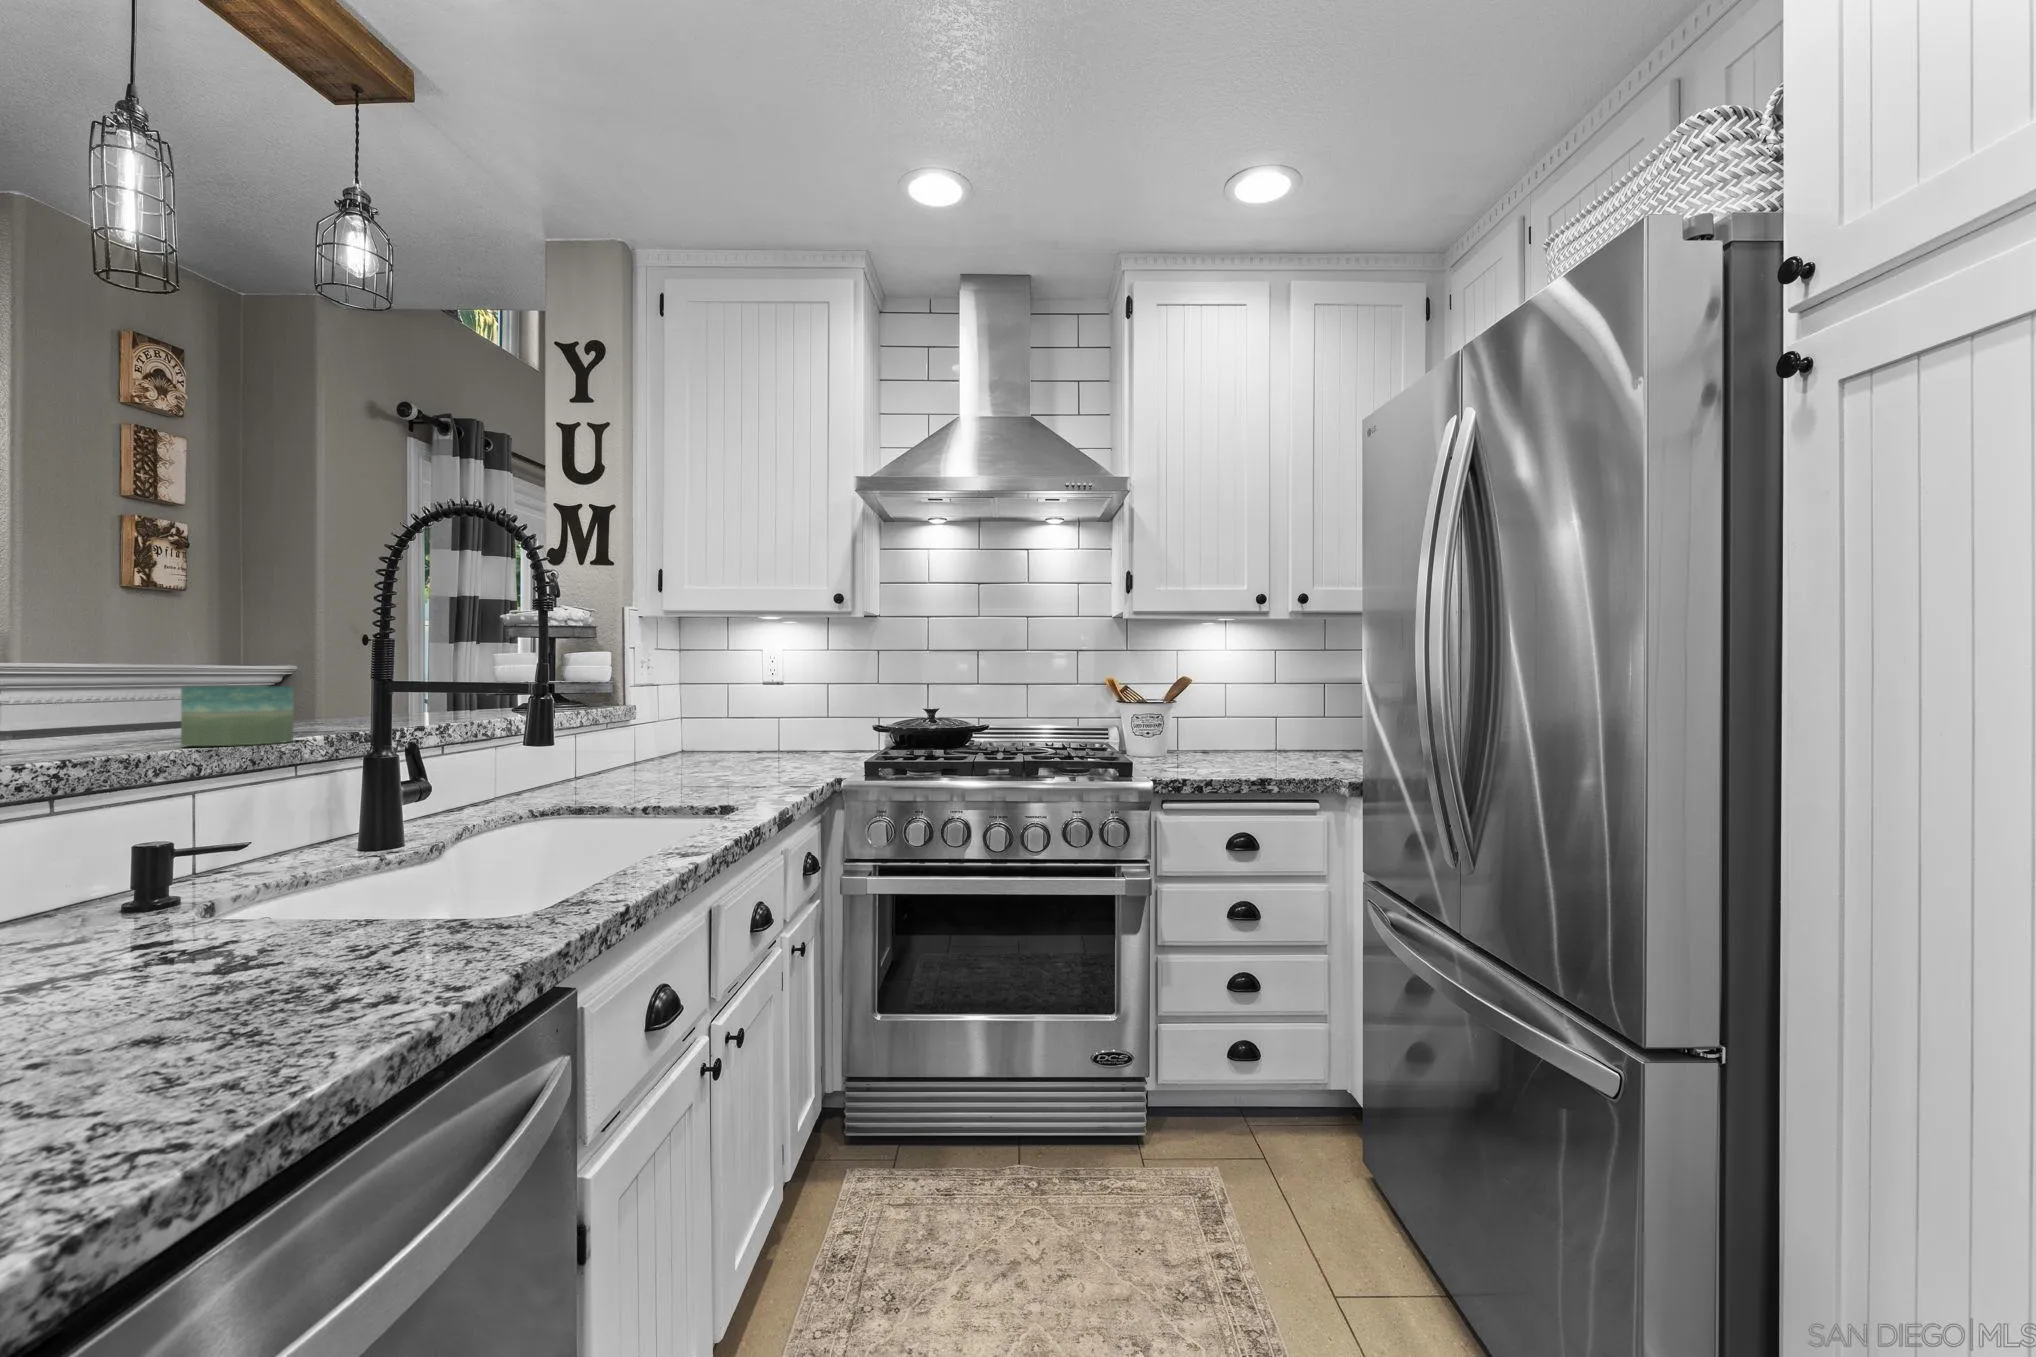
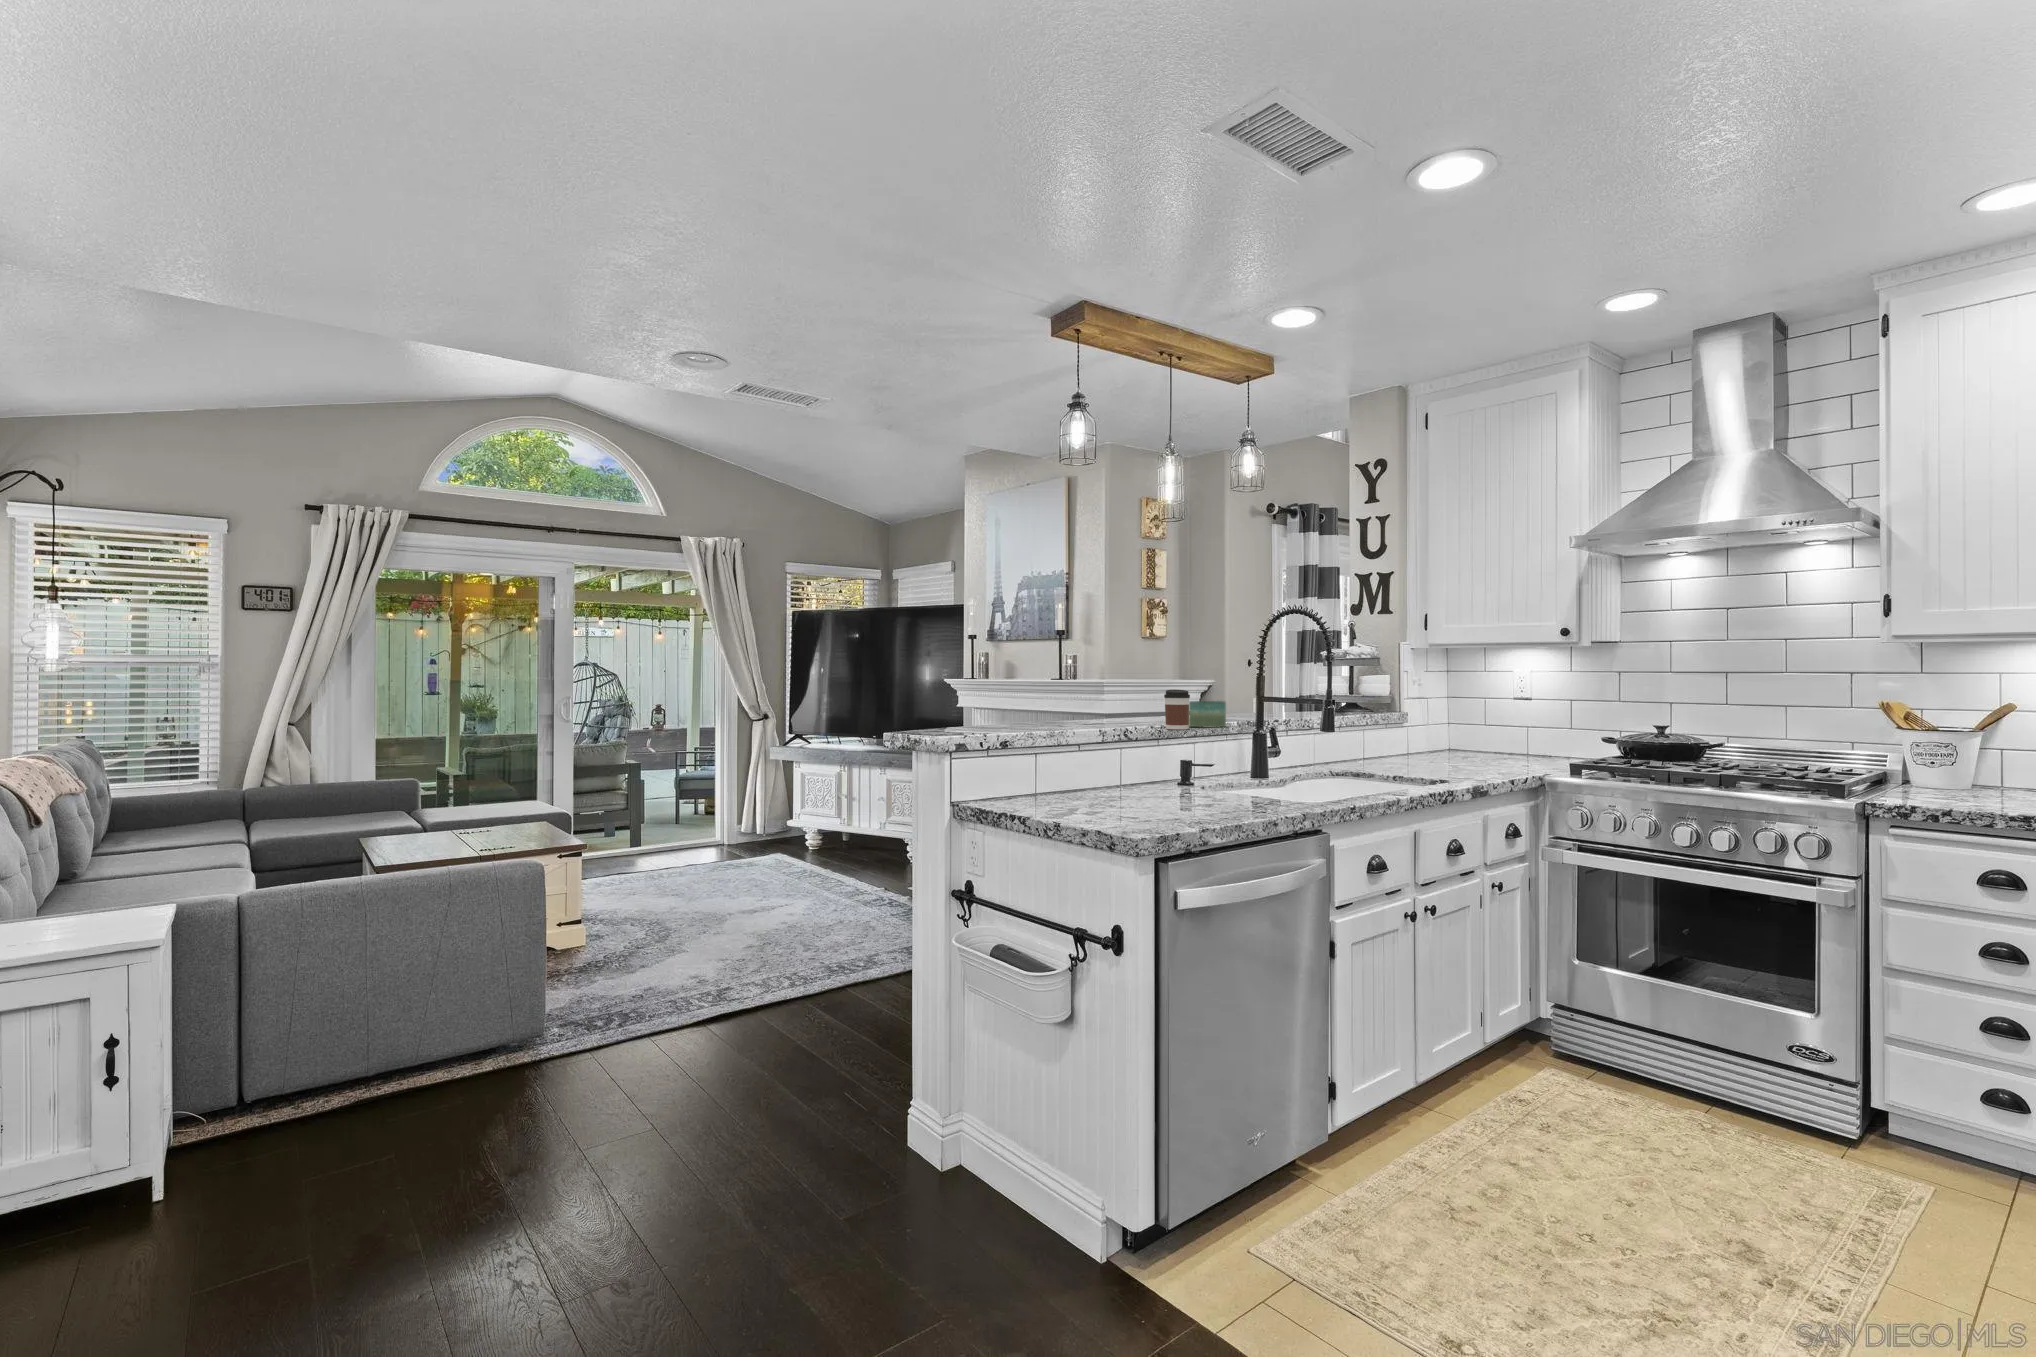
coffee cup: none [83,655,175,756] -> present [1164,690,1190,730]

